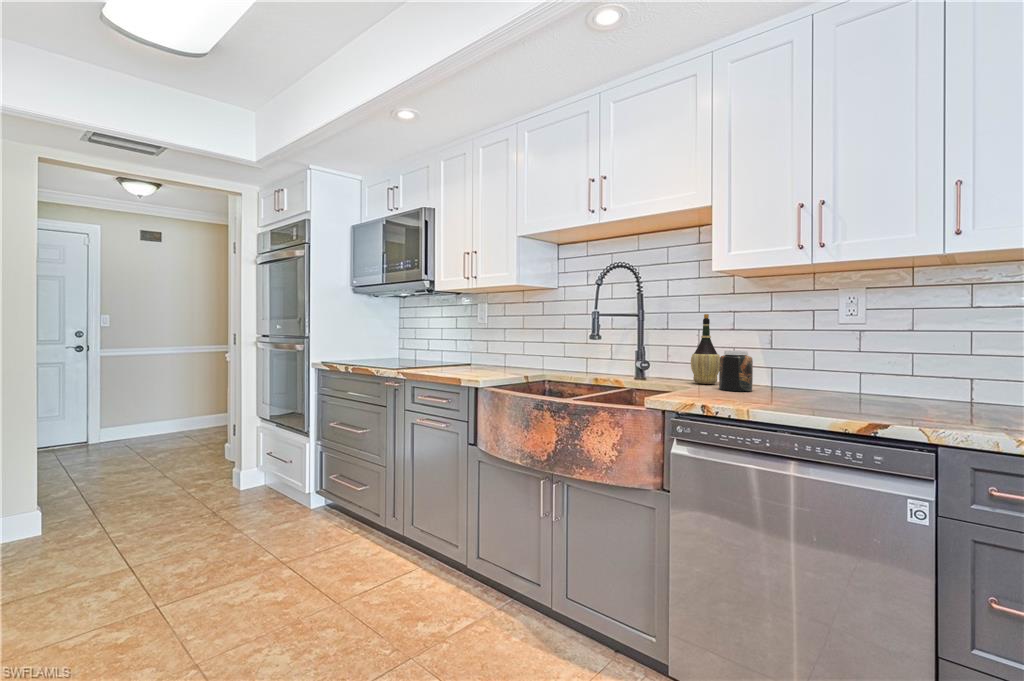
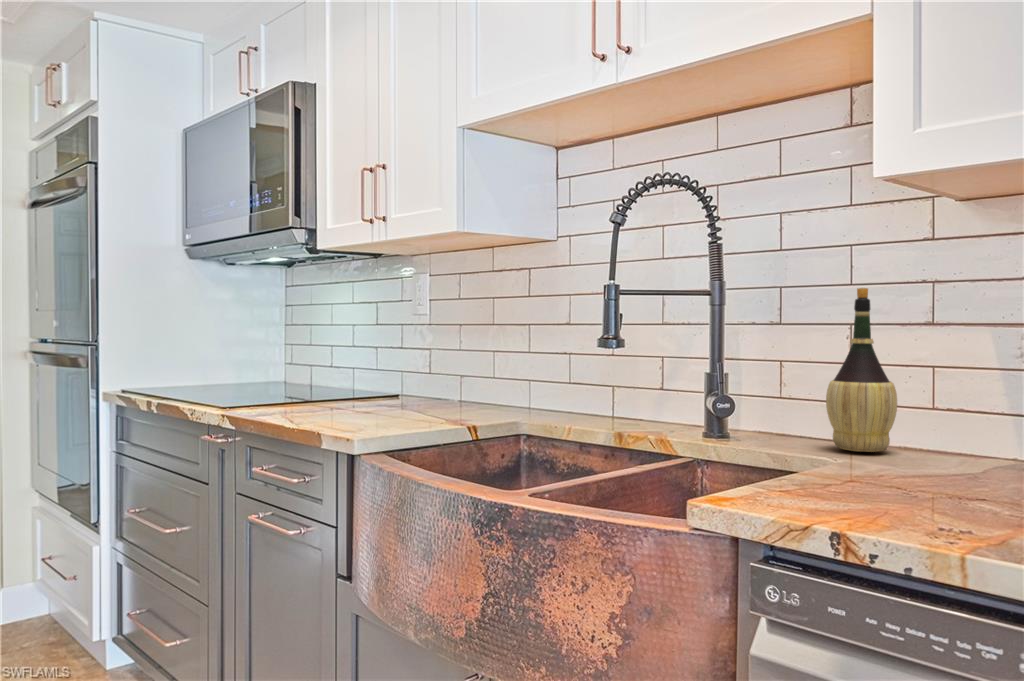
jar: present [719,351,753,391] -> none [891,376,976,478]

